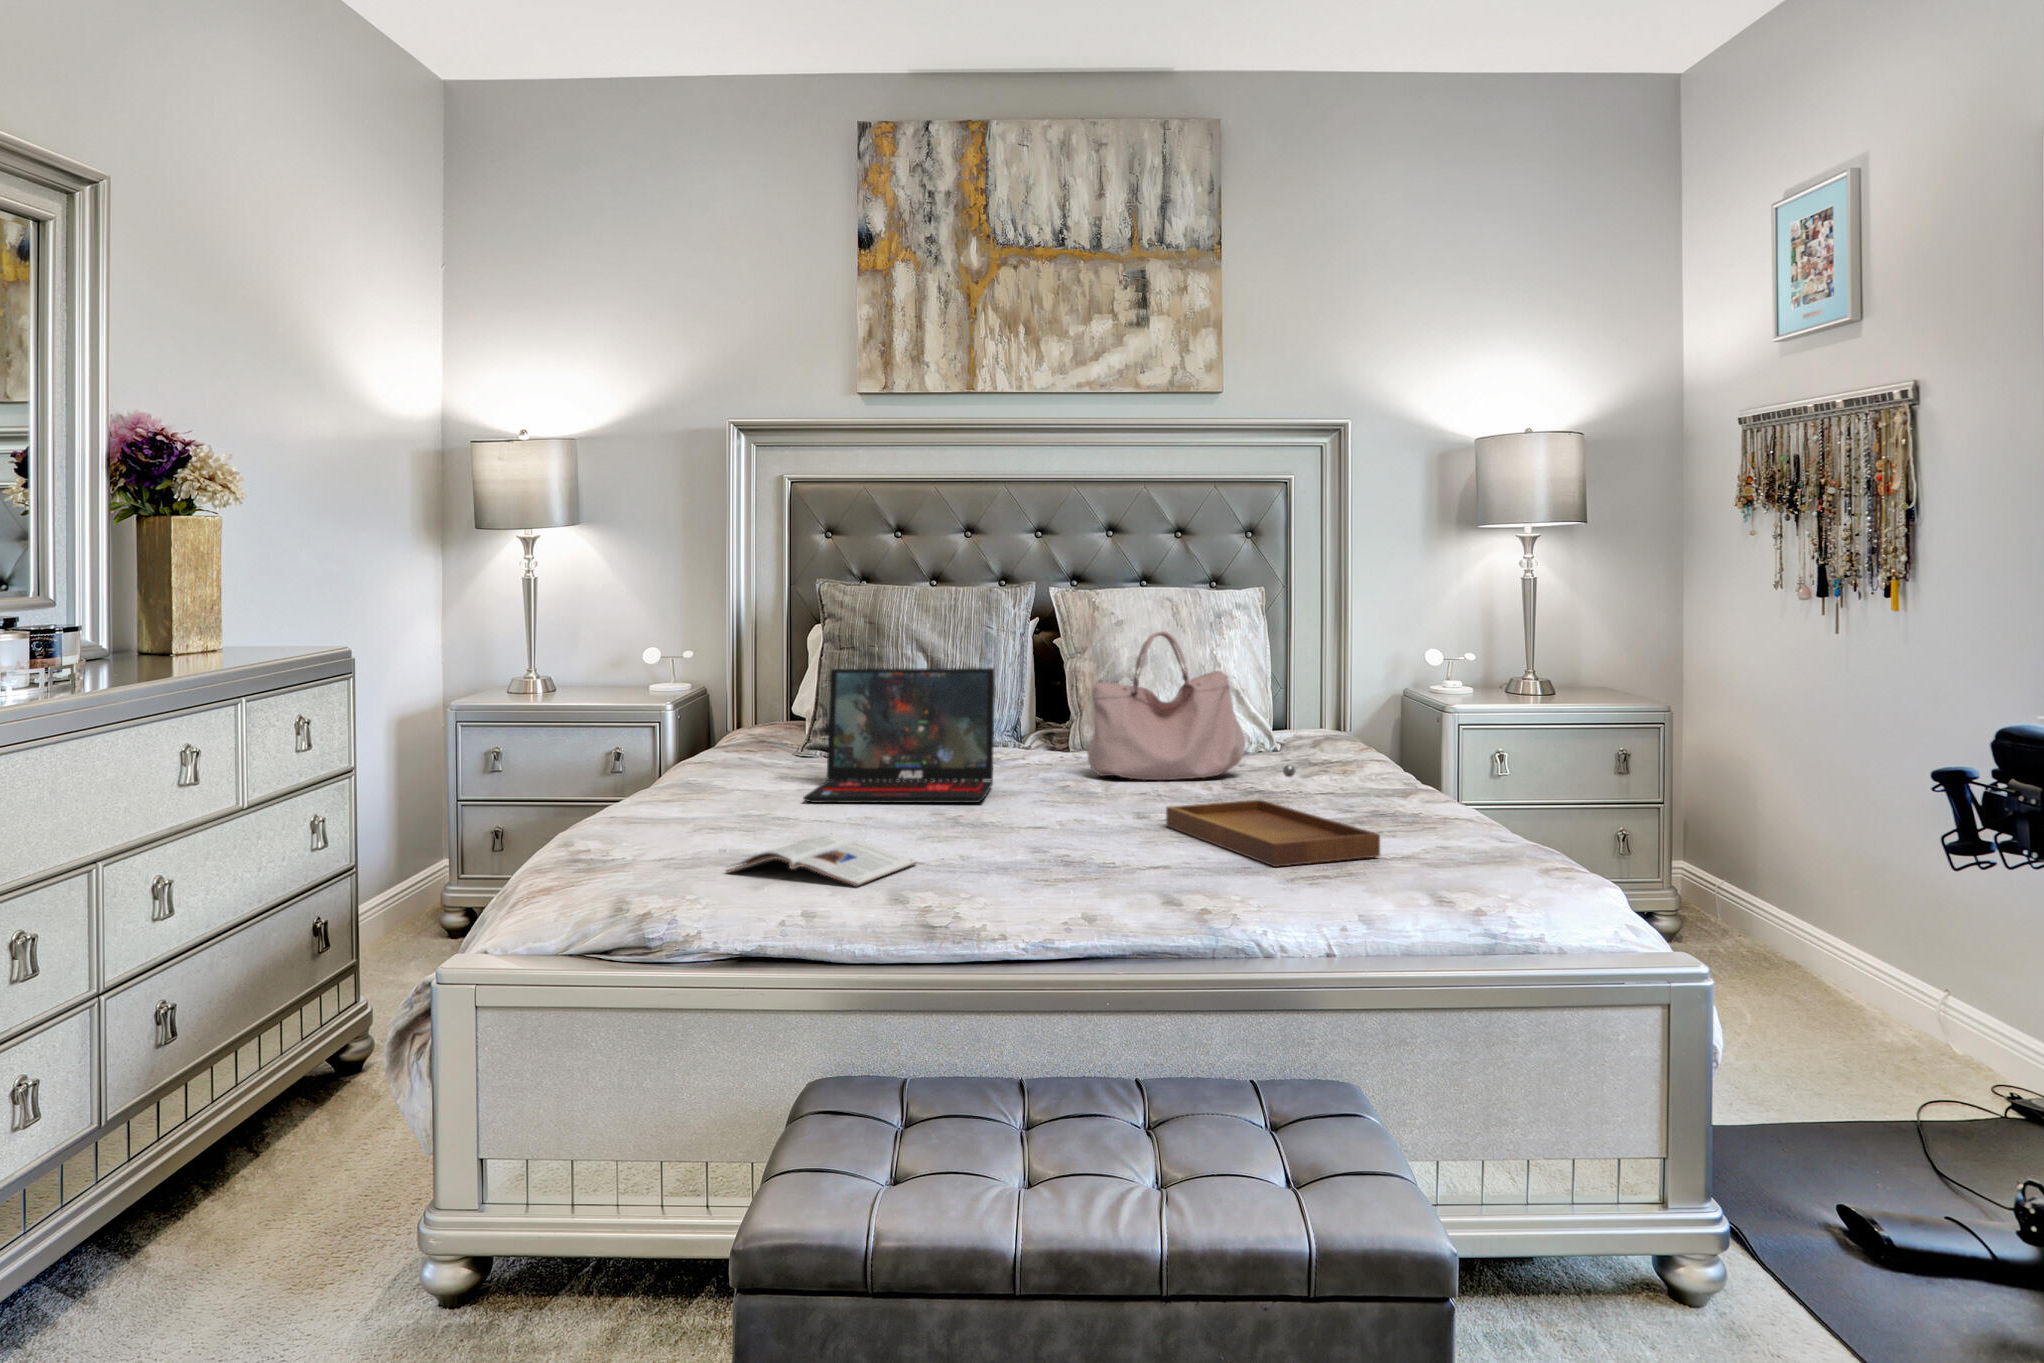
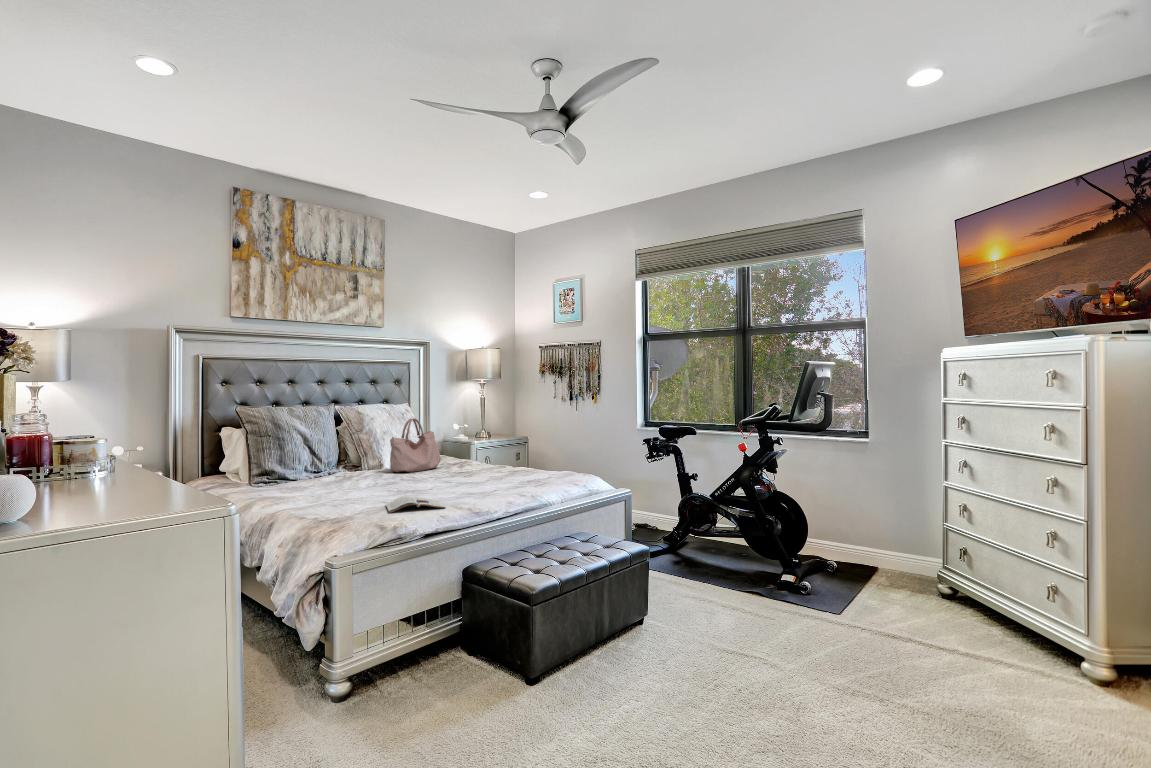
laptop: present [803,668,995,803] -> none [304,435,391,493]
tray: present [1166,765,1380,867] -> none [469,457,546,486]

